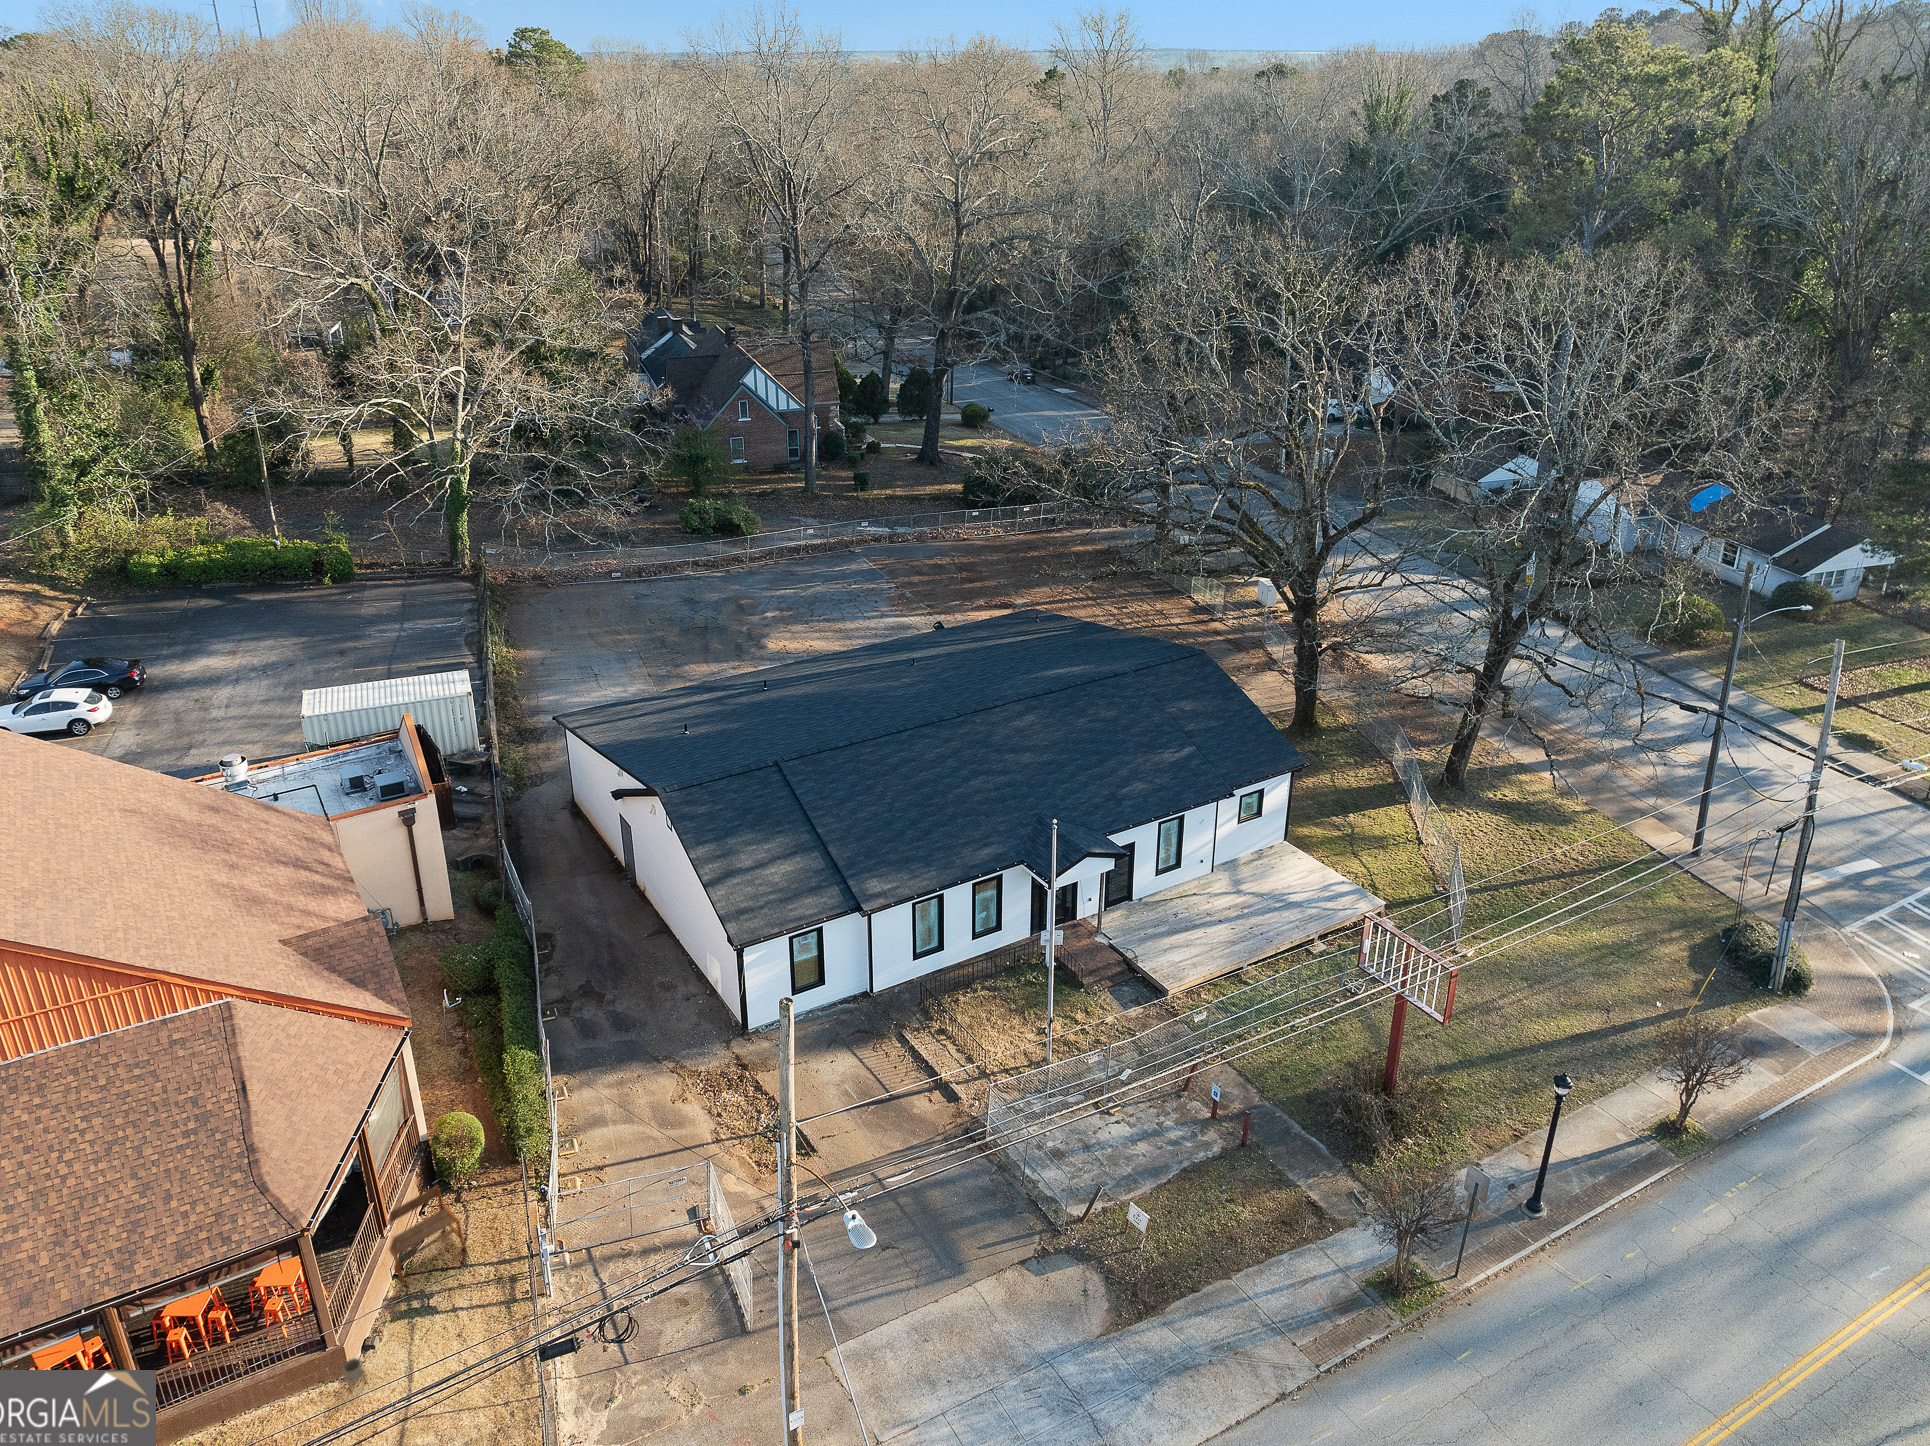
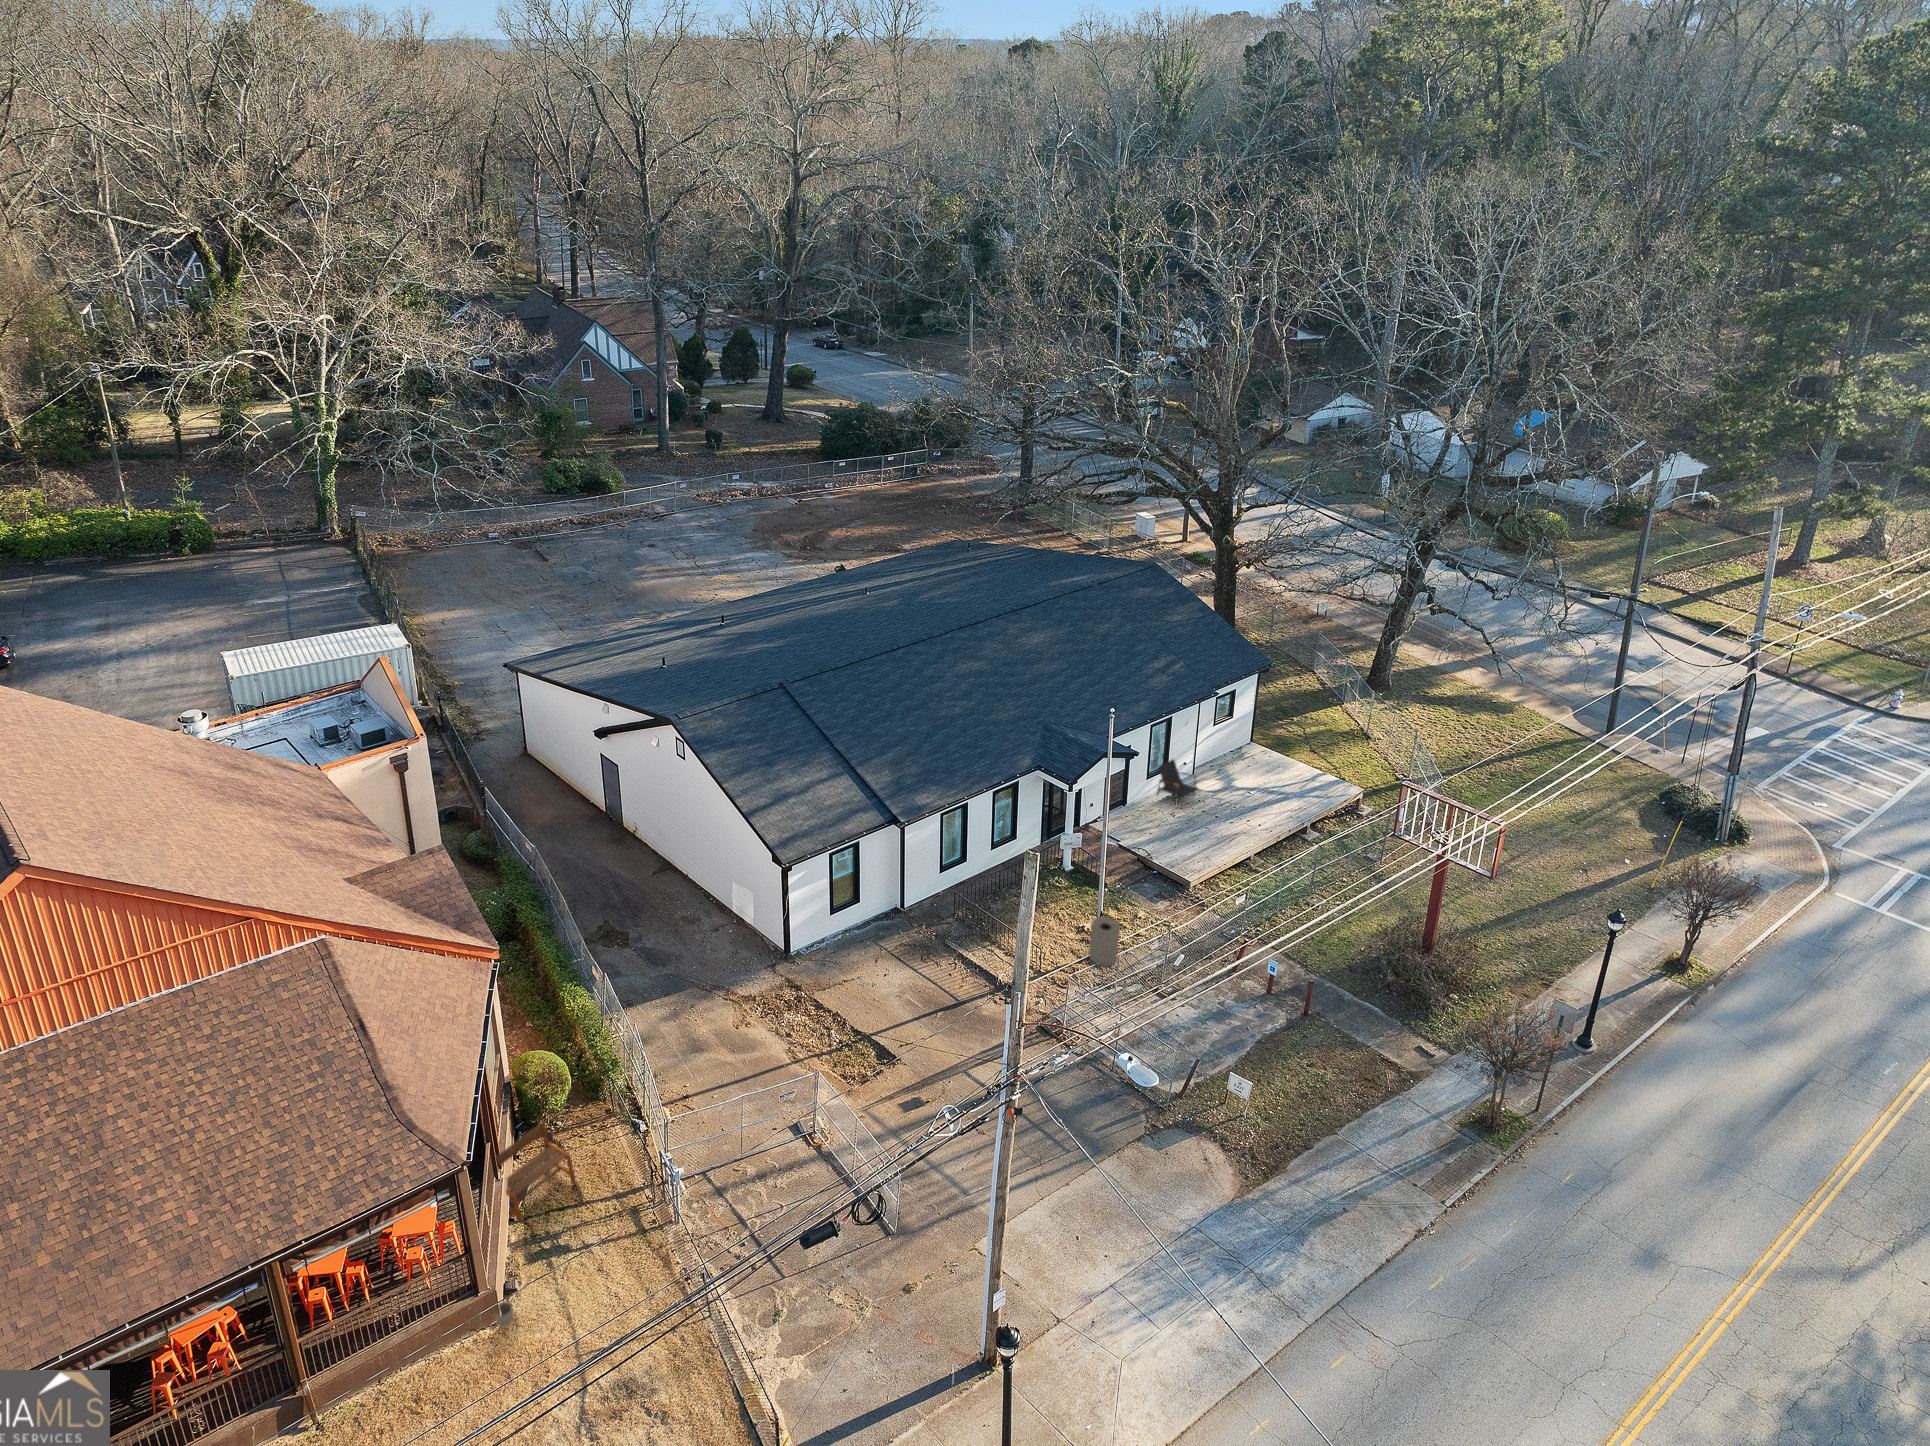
lounge chair: none [1163,856,1205,908] -> present [1157,760,1198,805]
trash can: none [1038,1022,1069,1073] -> present [1089,917,1120,966]

